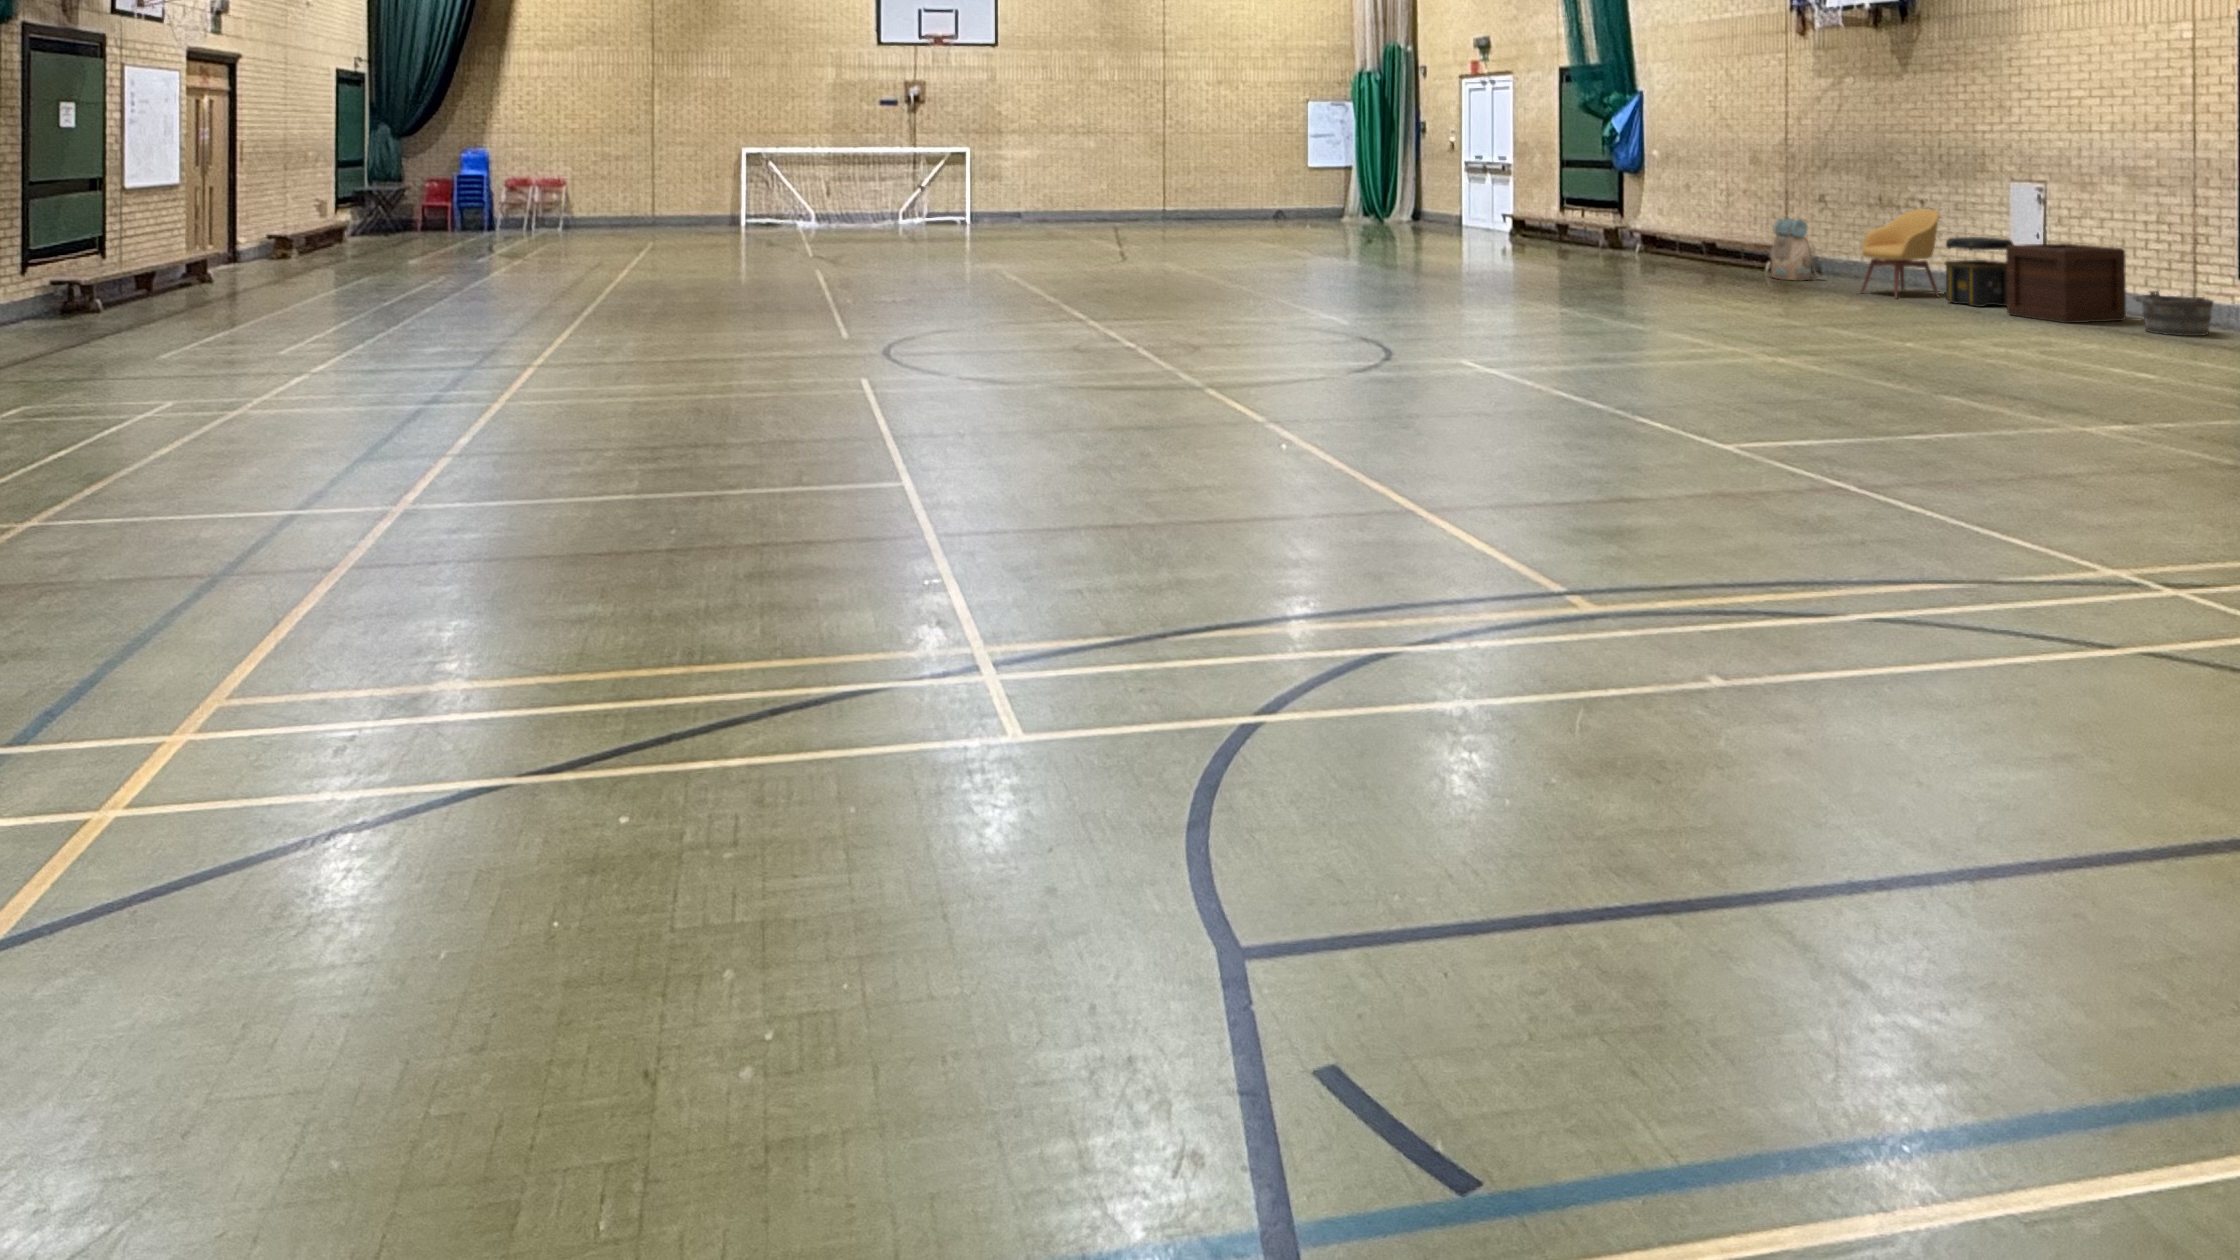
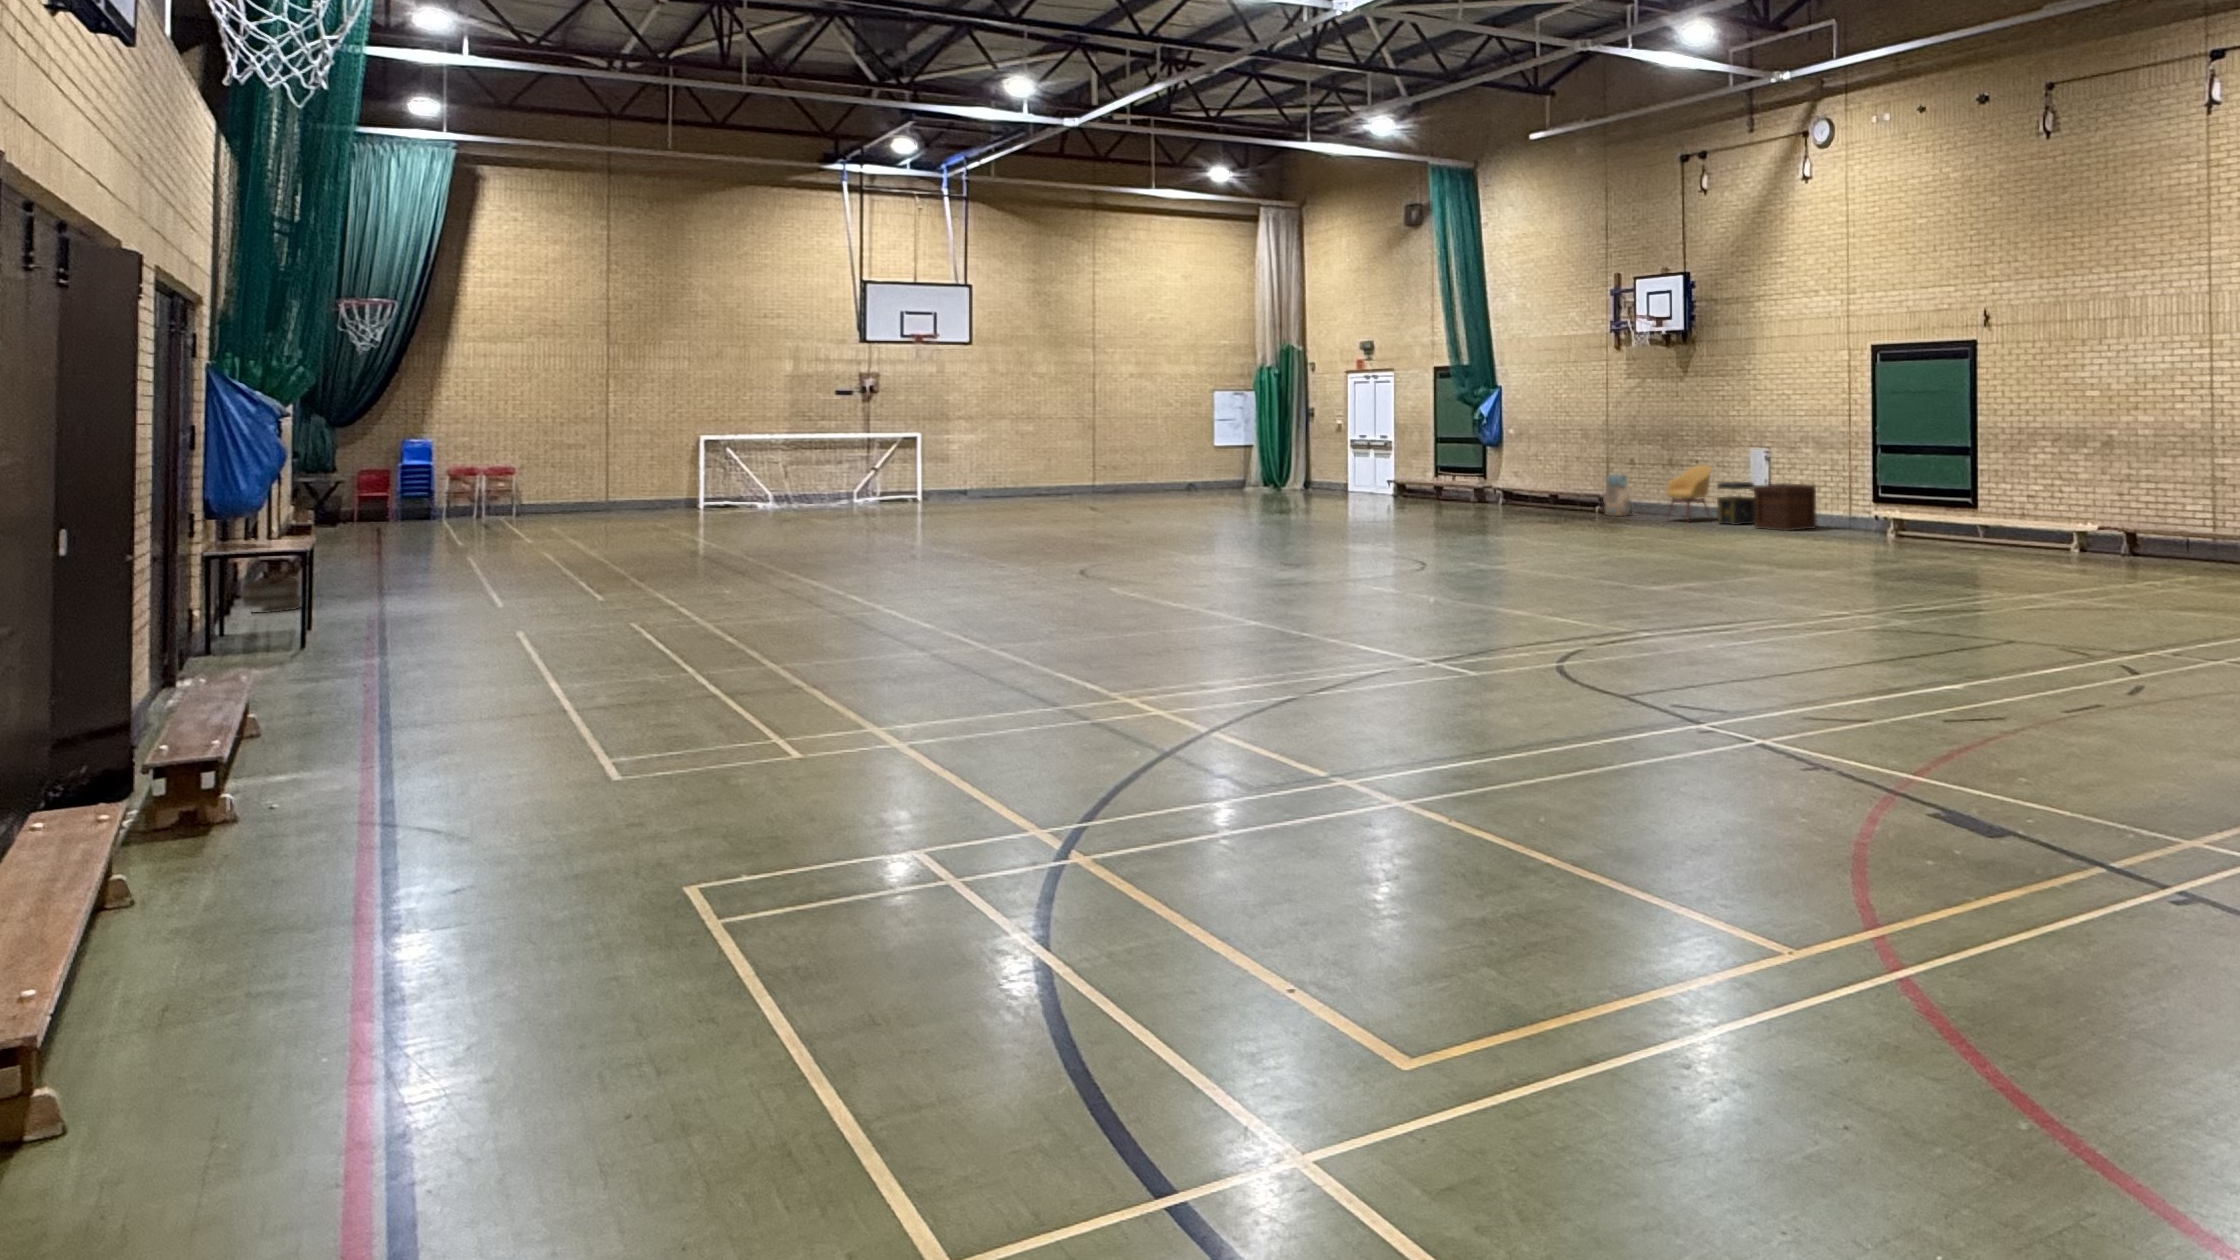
bucket: present [2134,291,2214,336] -> present [242,578,302,612]

